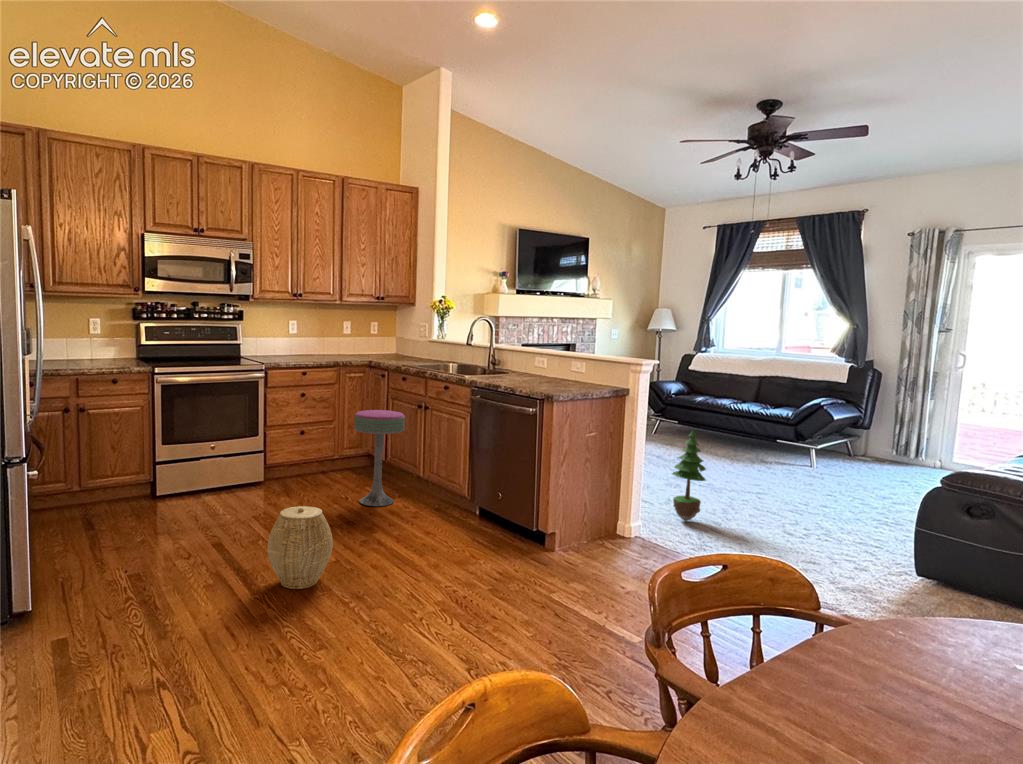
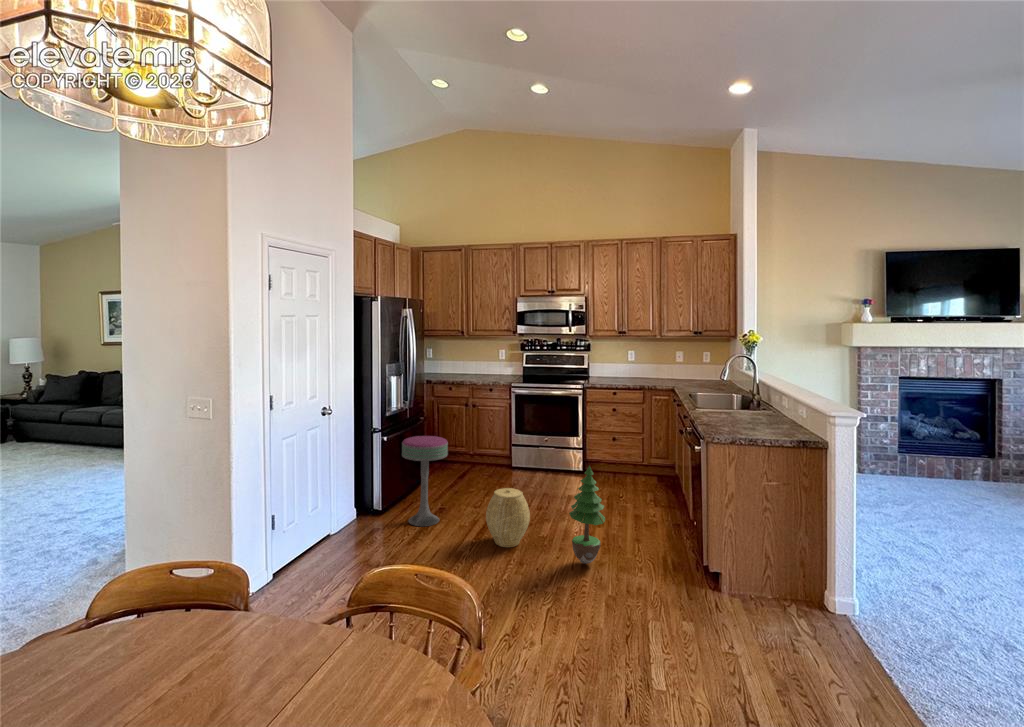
bar stool: present [354,410,405,506] -> present [402,436,448,526]
potted tree: present [672,429,706,521] -> present [569,465,605,564]

